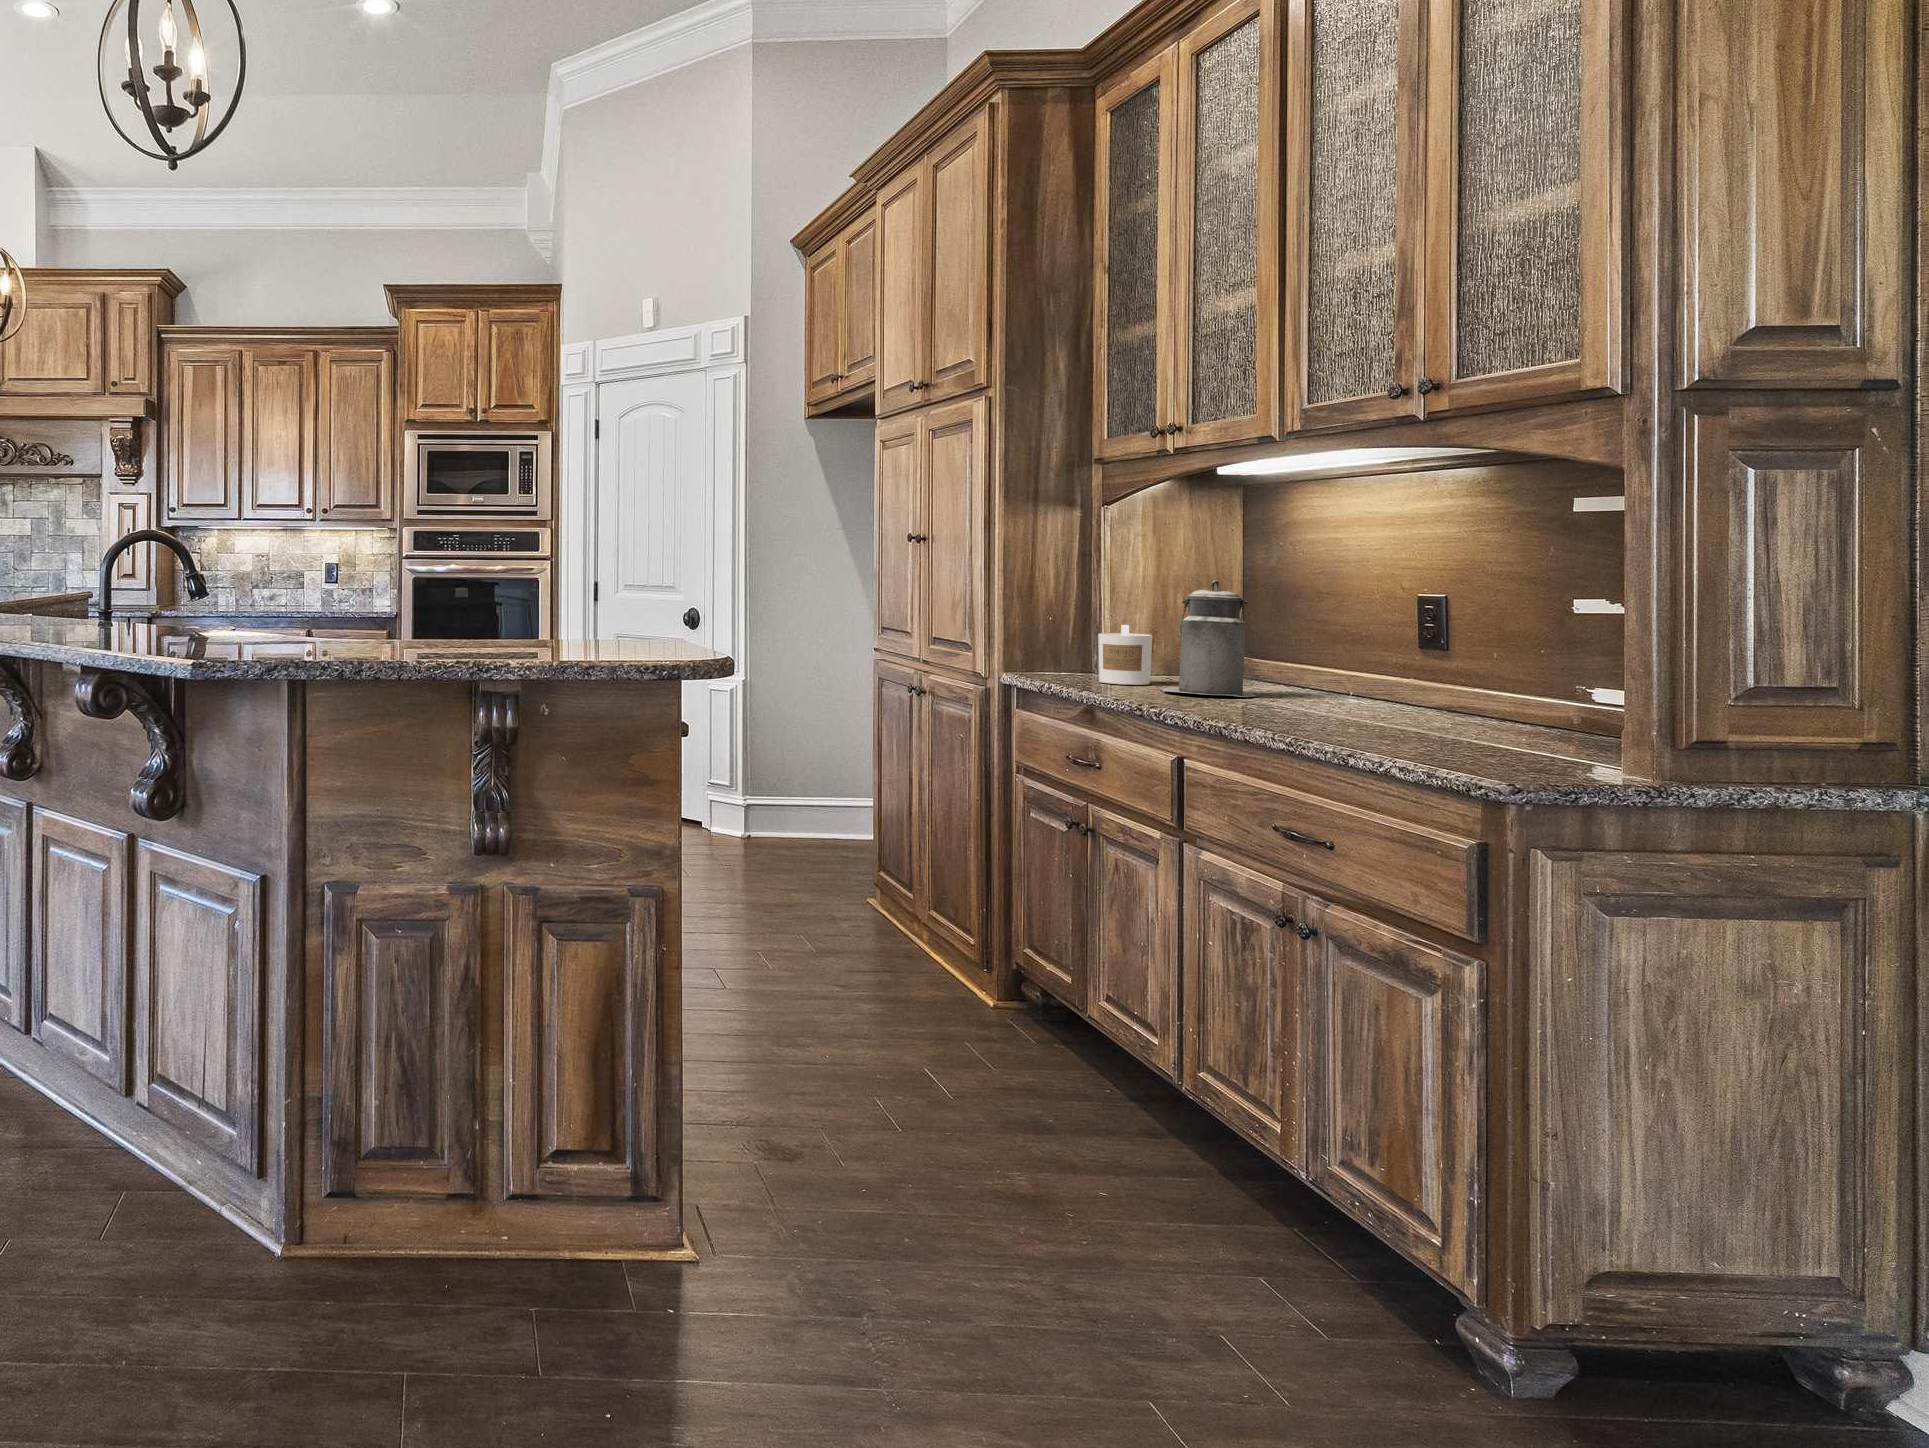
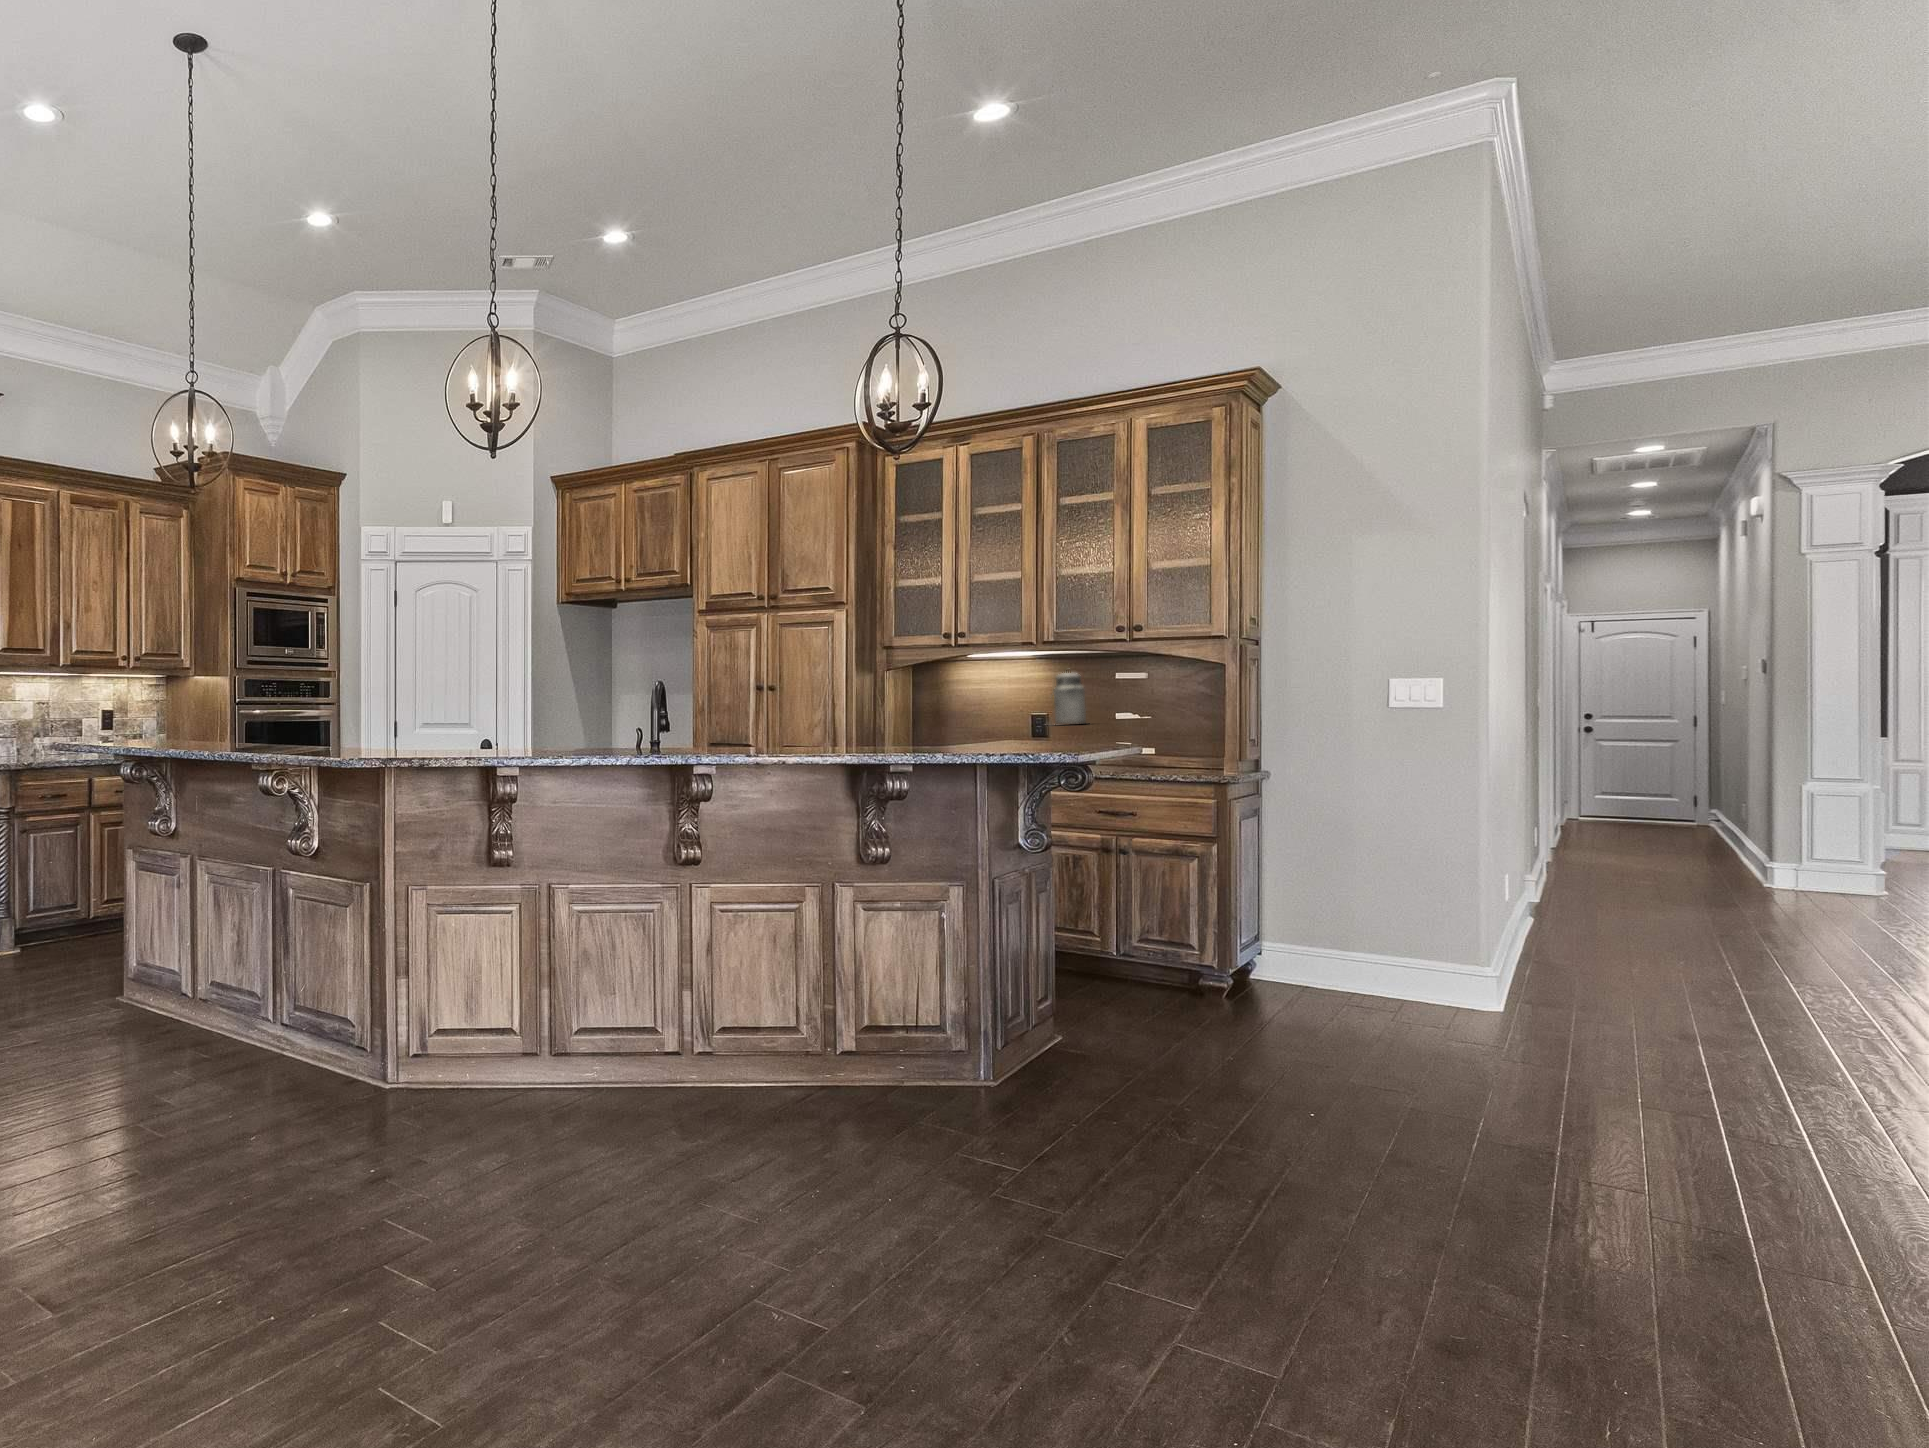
candle: present [1098,625,1152,685] -> none [990,696,1018,727]

